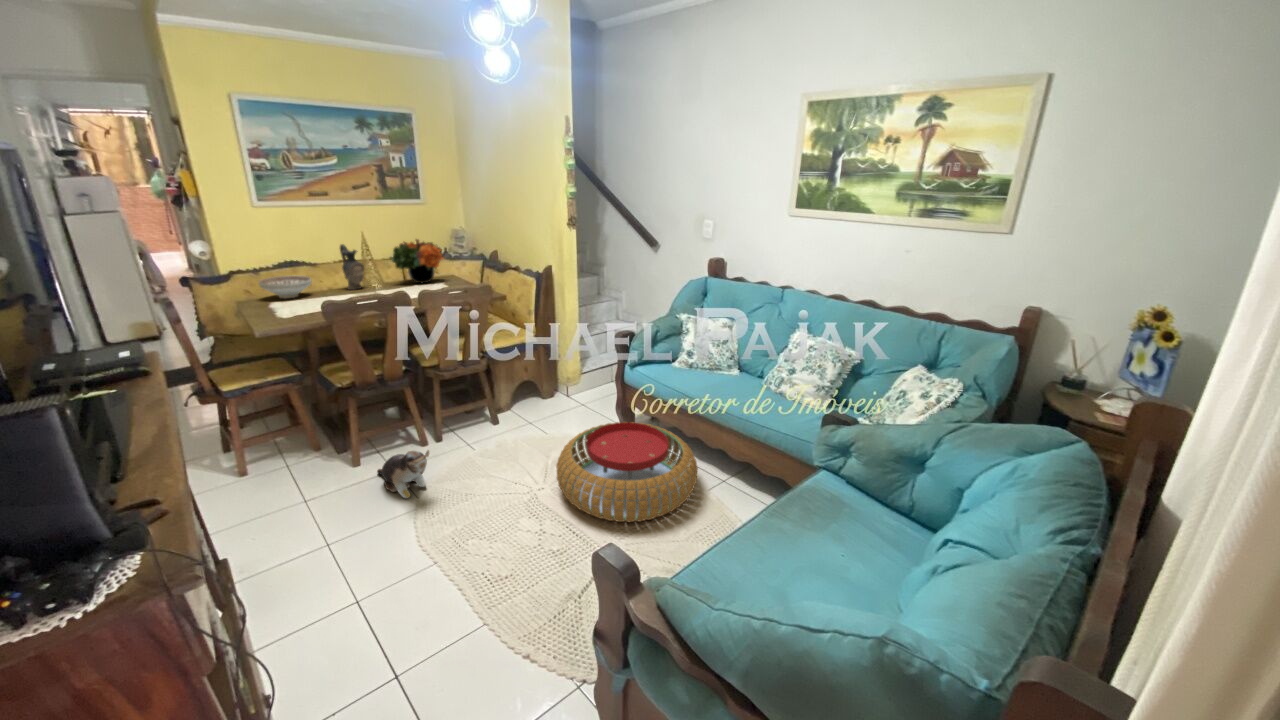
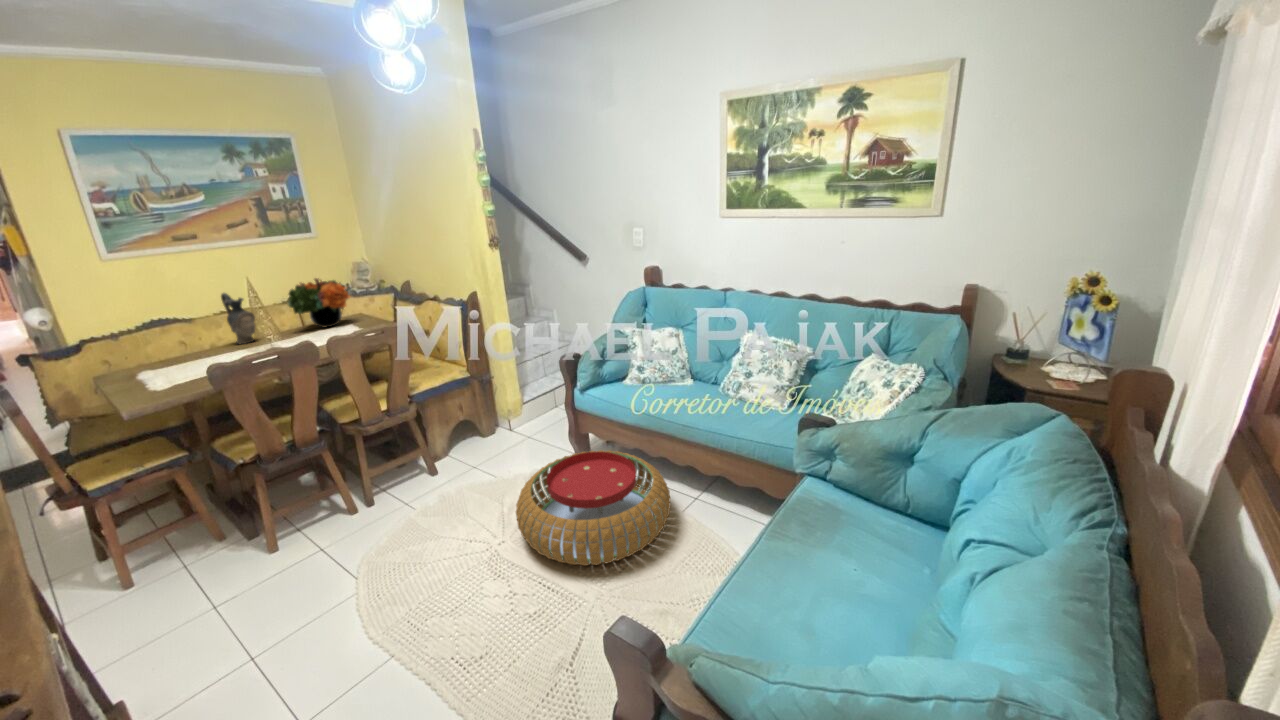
decorative bowl: present [259,276,311,298] -> none [118,335,189,365]
plush toy: present [377,450,429,498] -> none [301,520,365,581]

